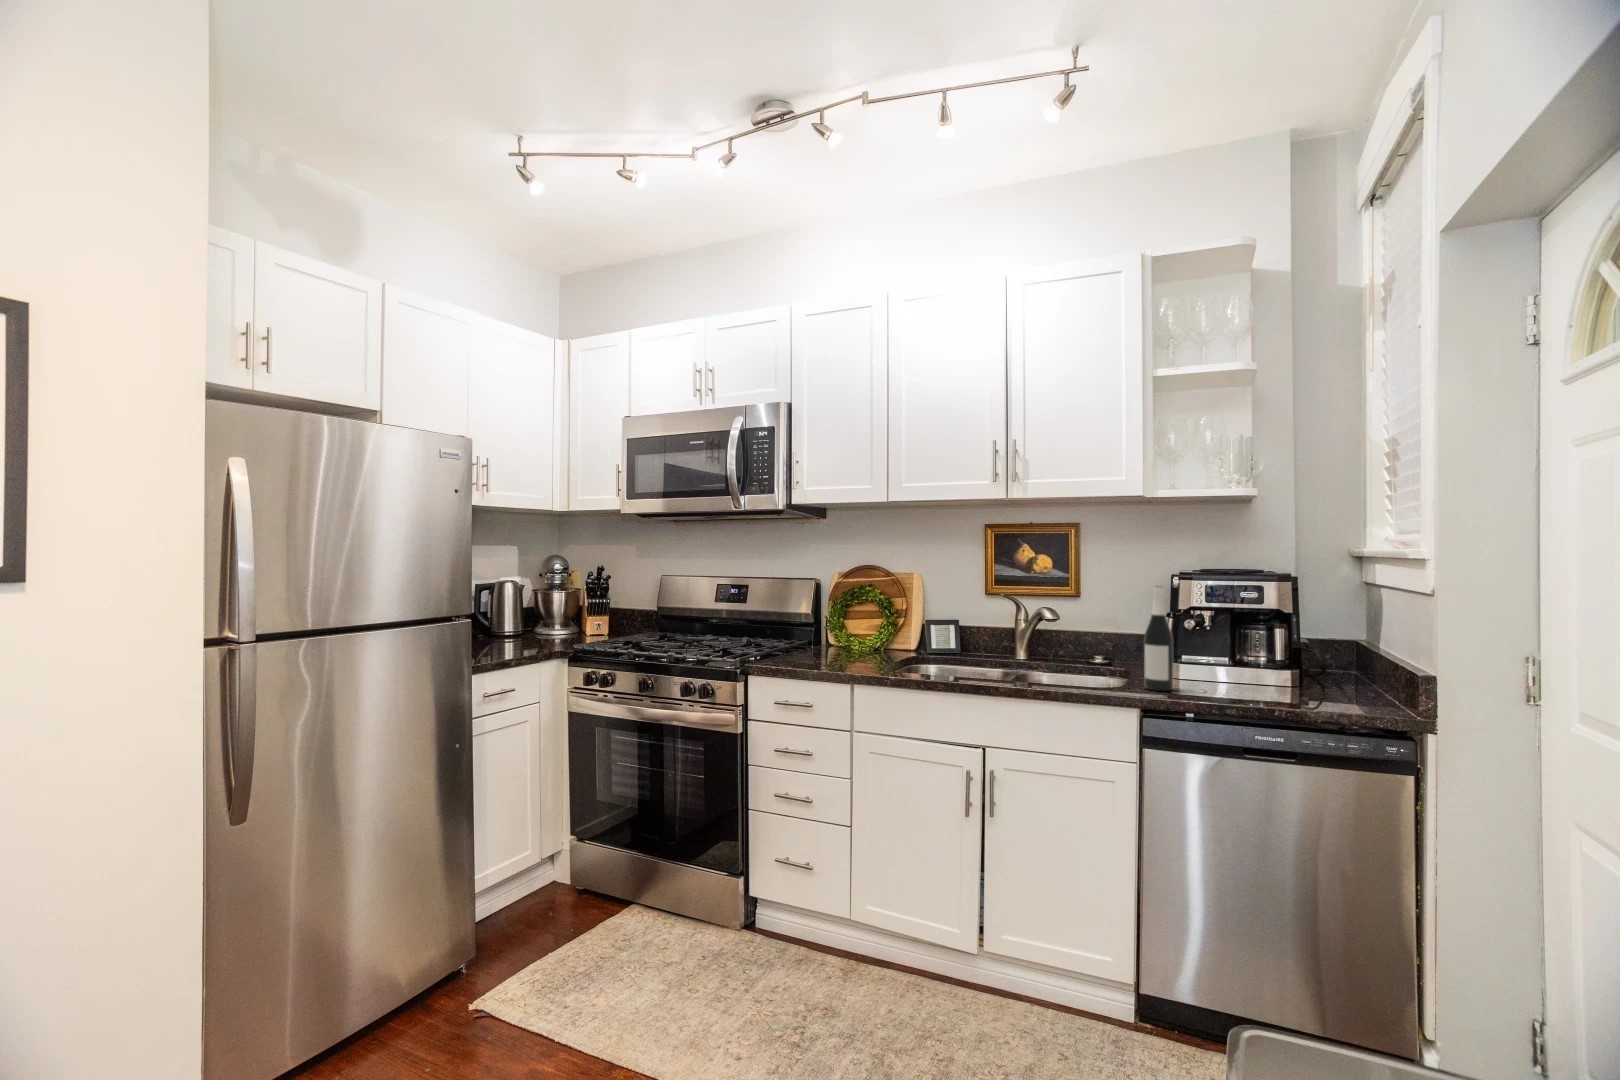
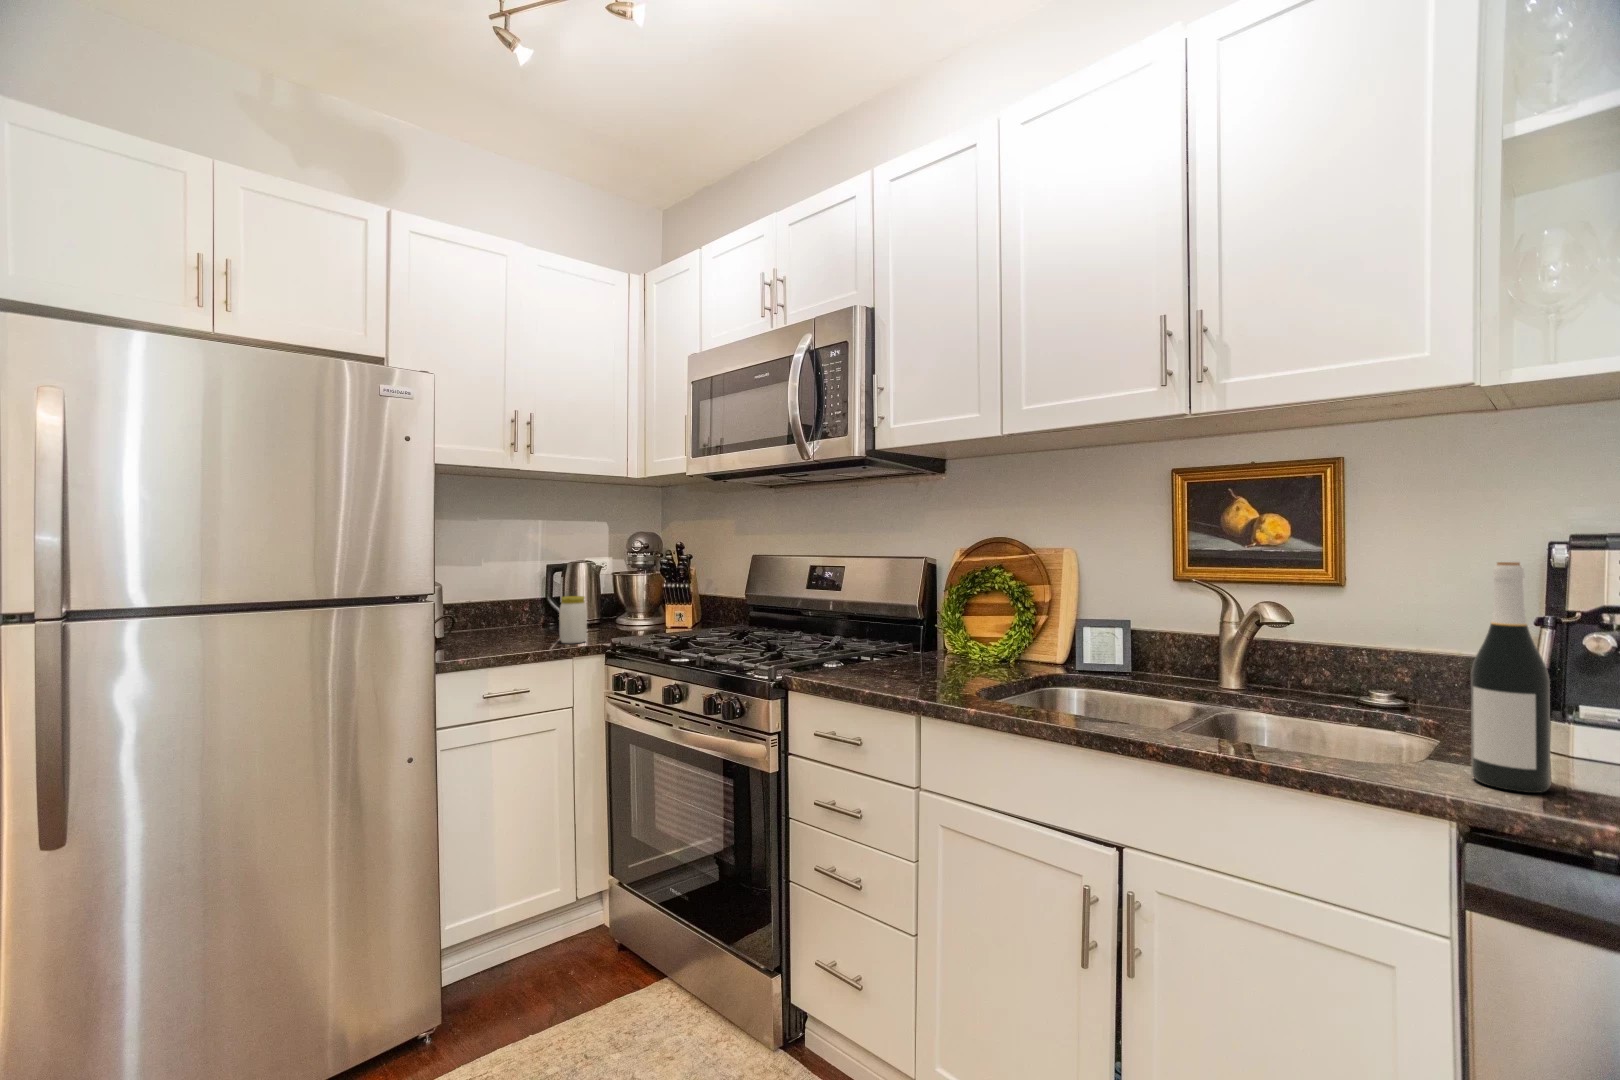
jar: none [518,611,542,650] -> present [559,596,587,643]

